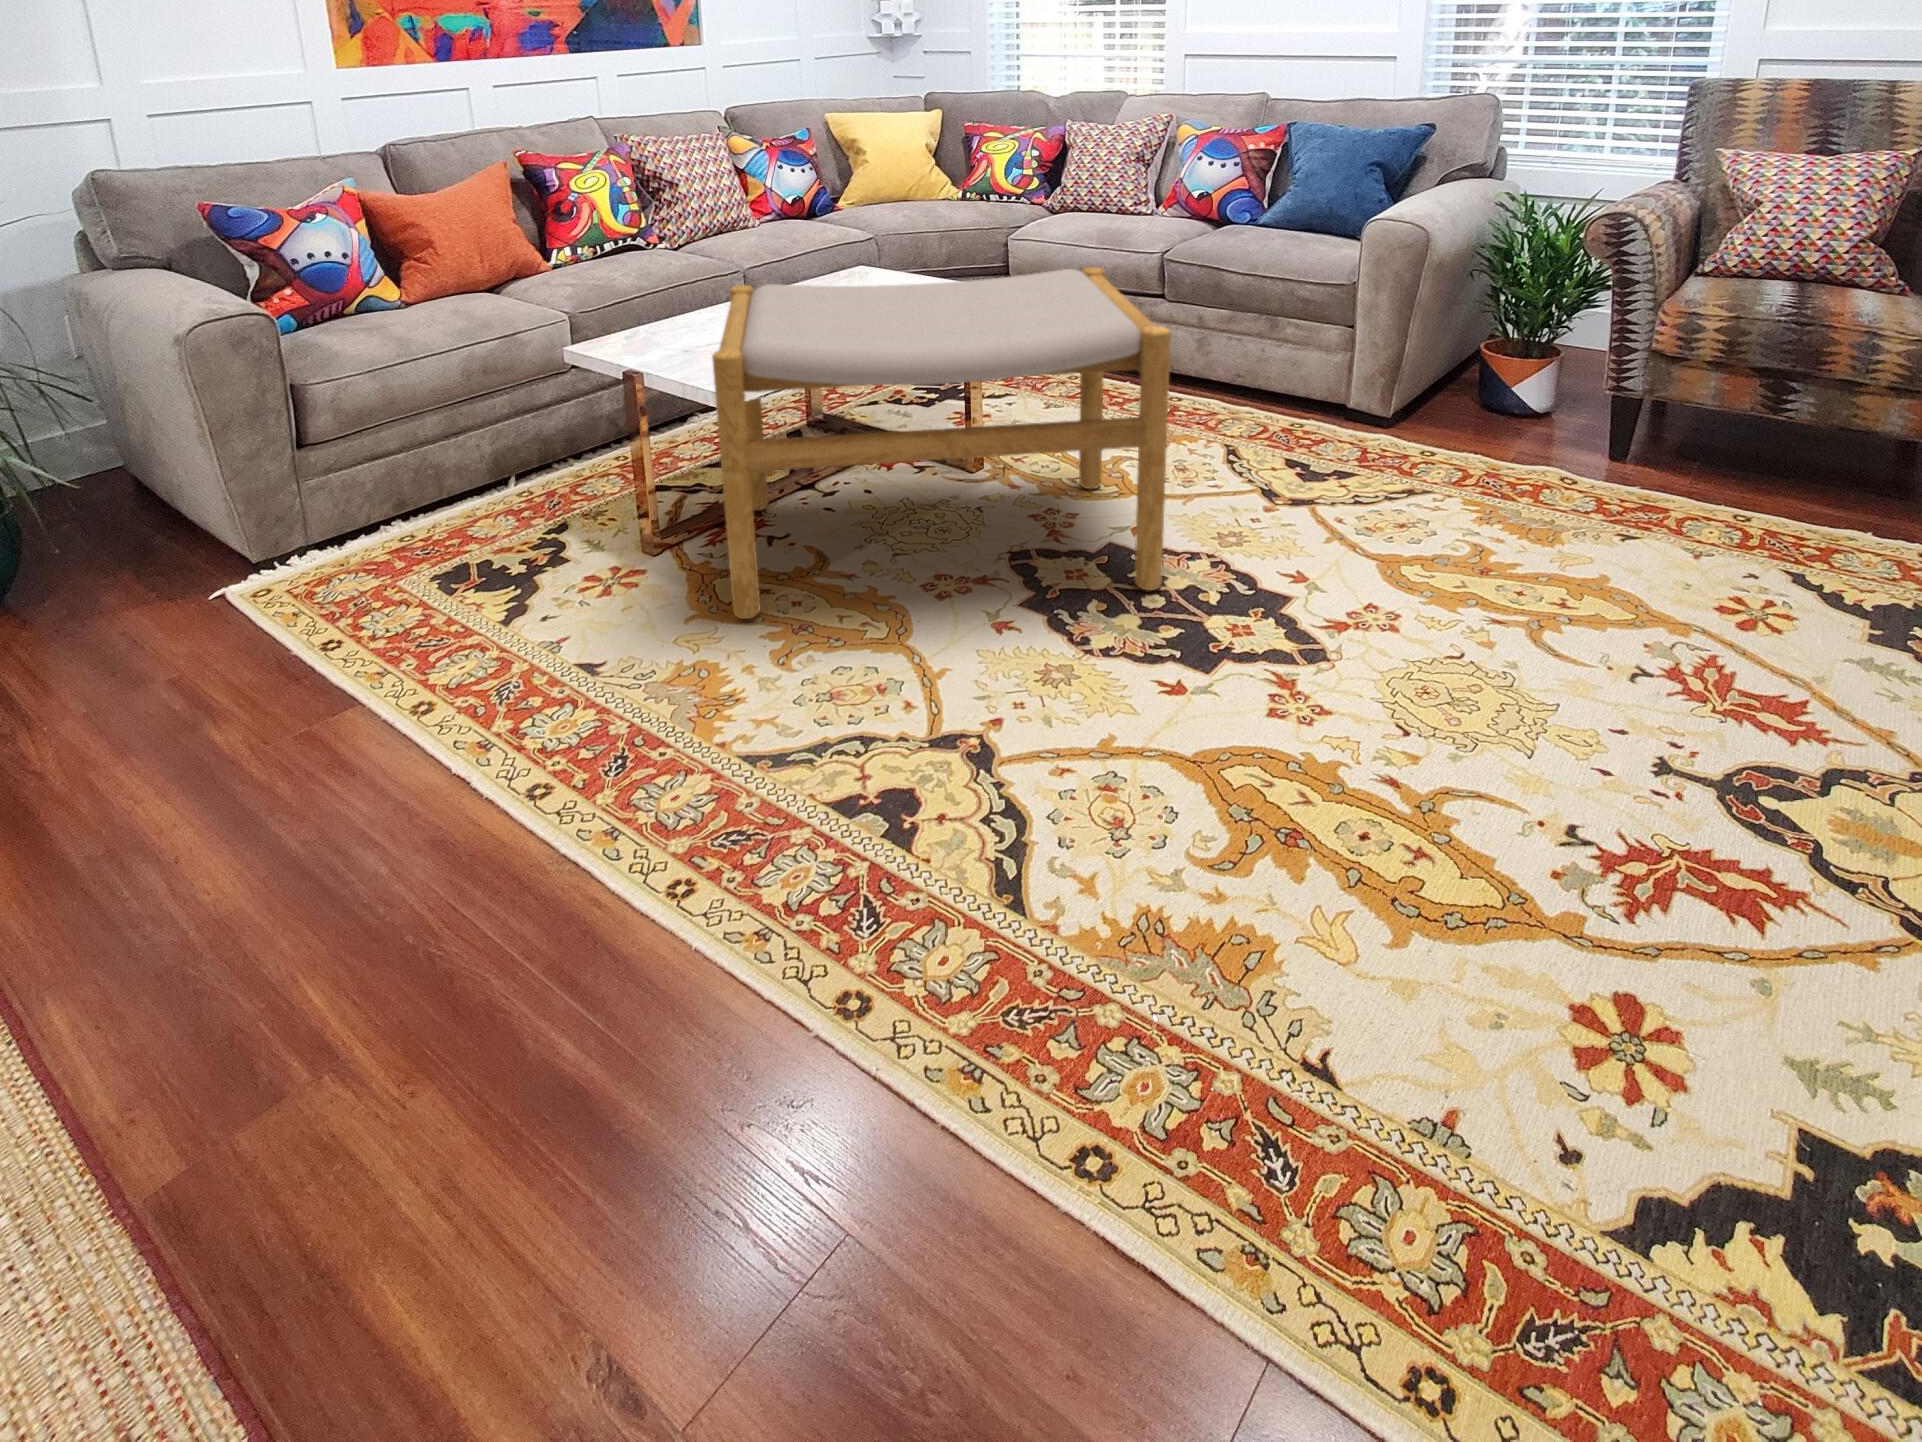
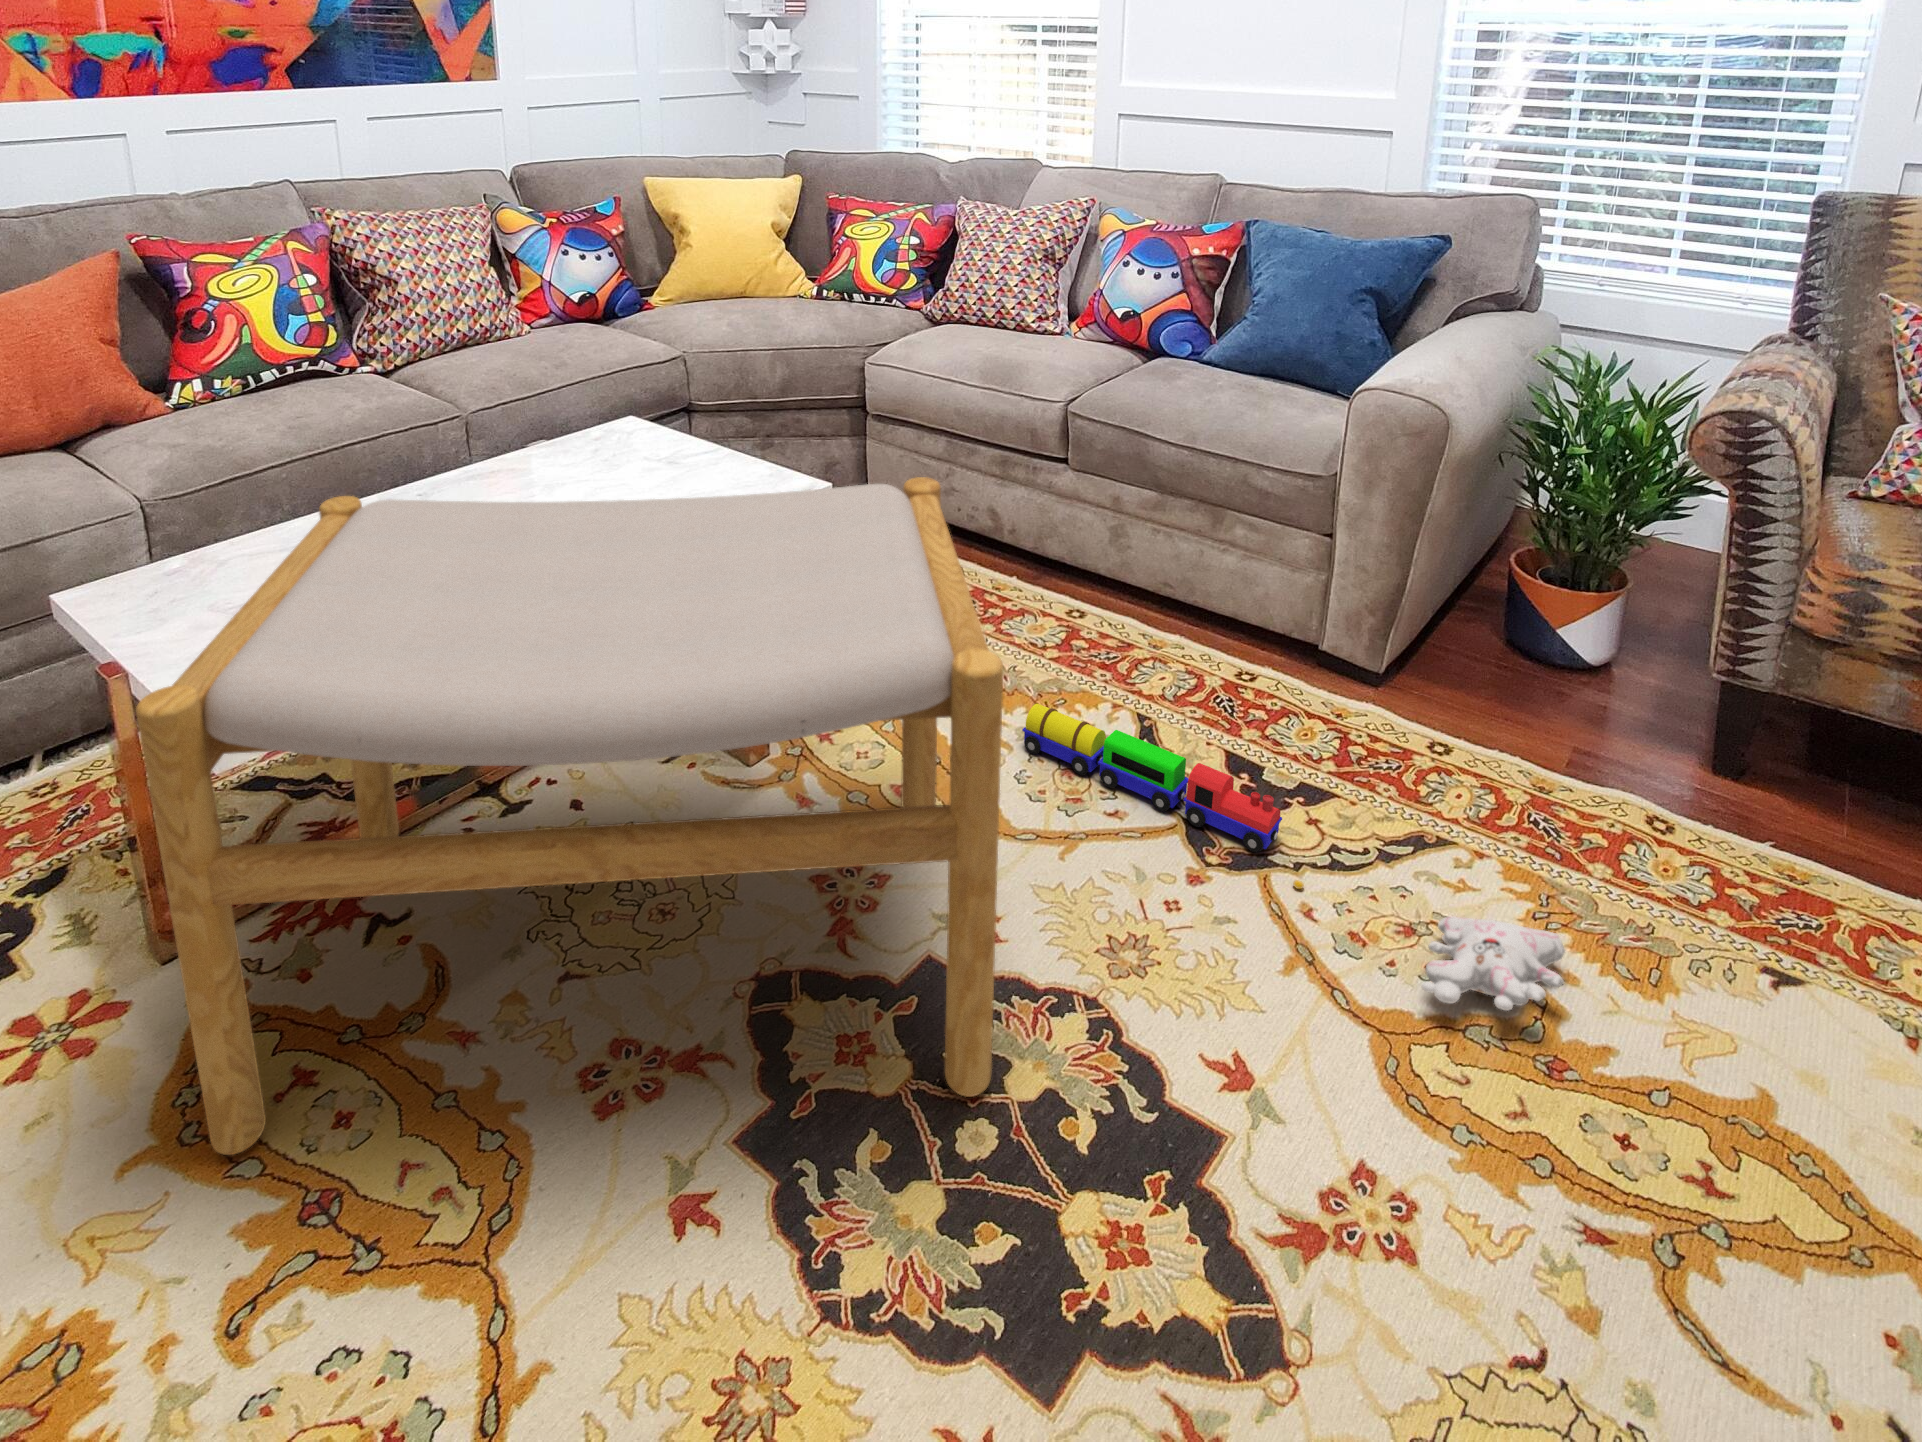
toy train: none [1150,429,1323,497] -> present [1022,704,1282,853]
plush toy: none [1331,506,1496,546] -> present [1293,880,1565,1010]

